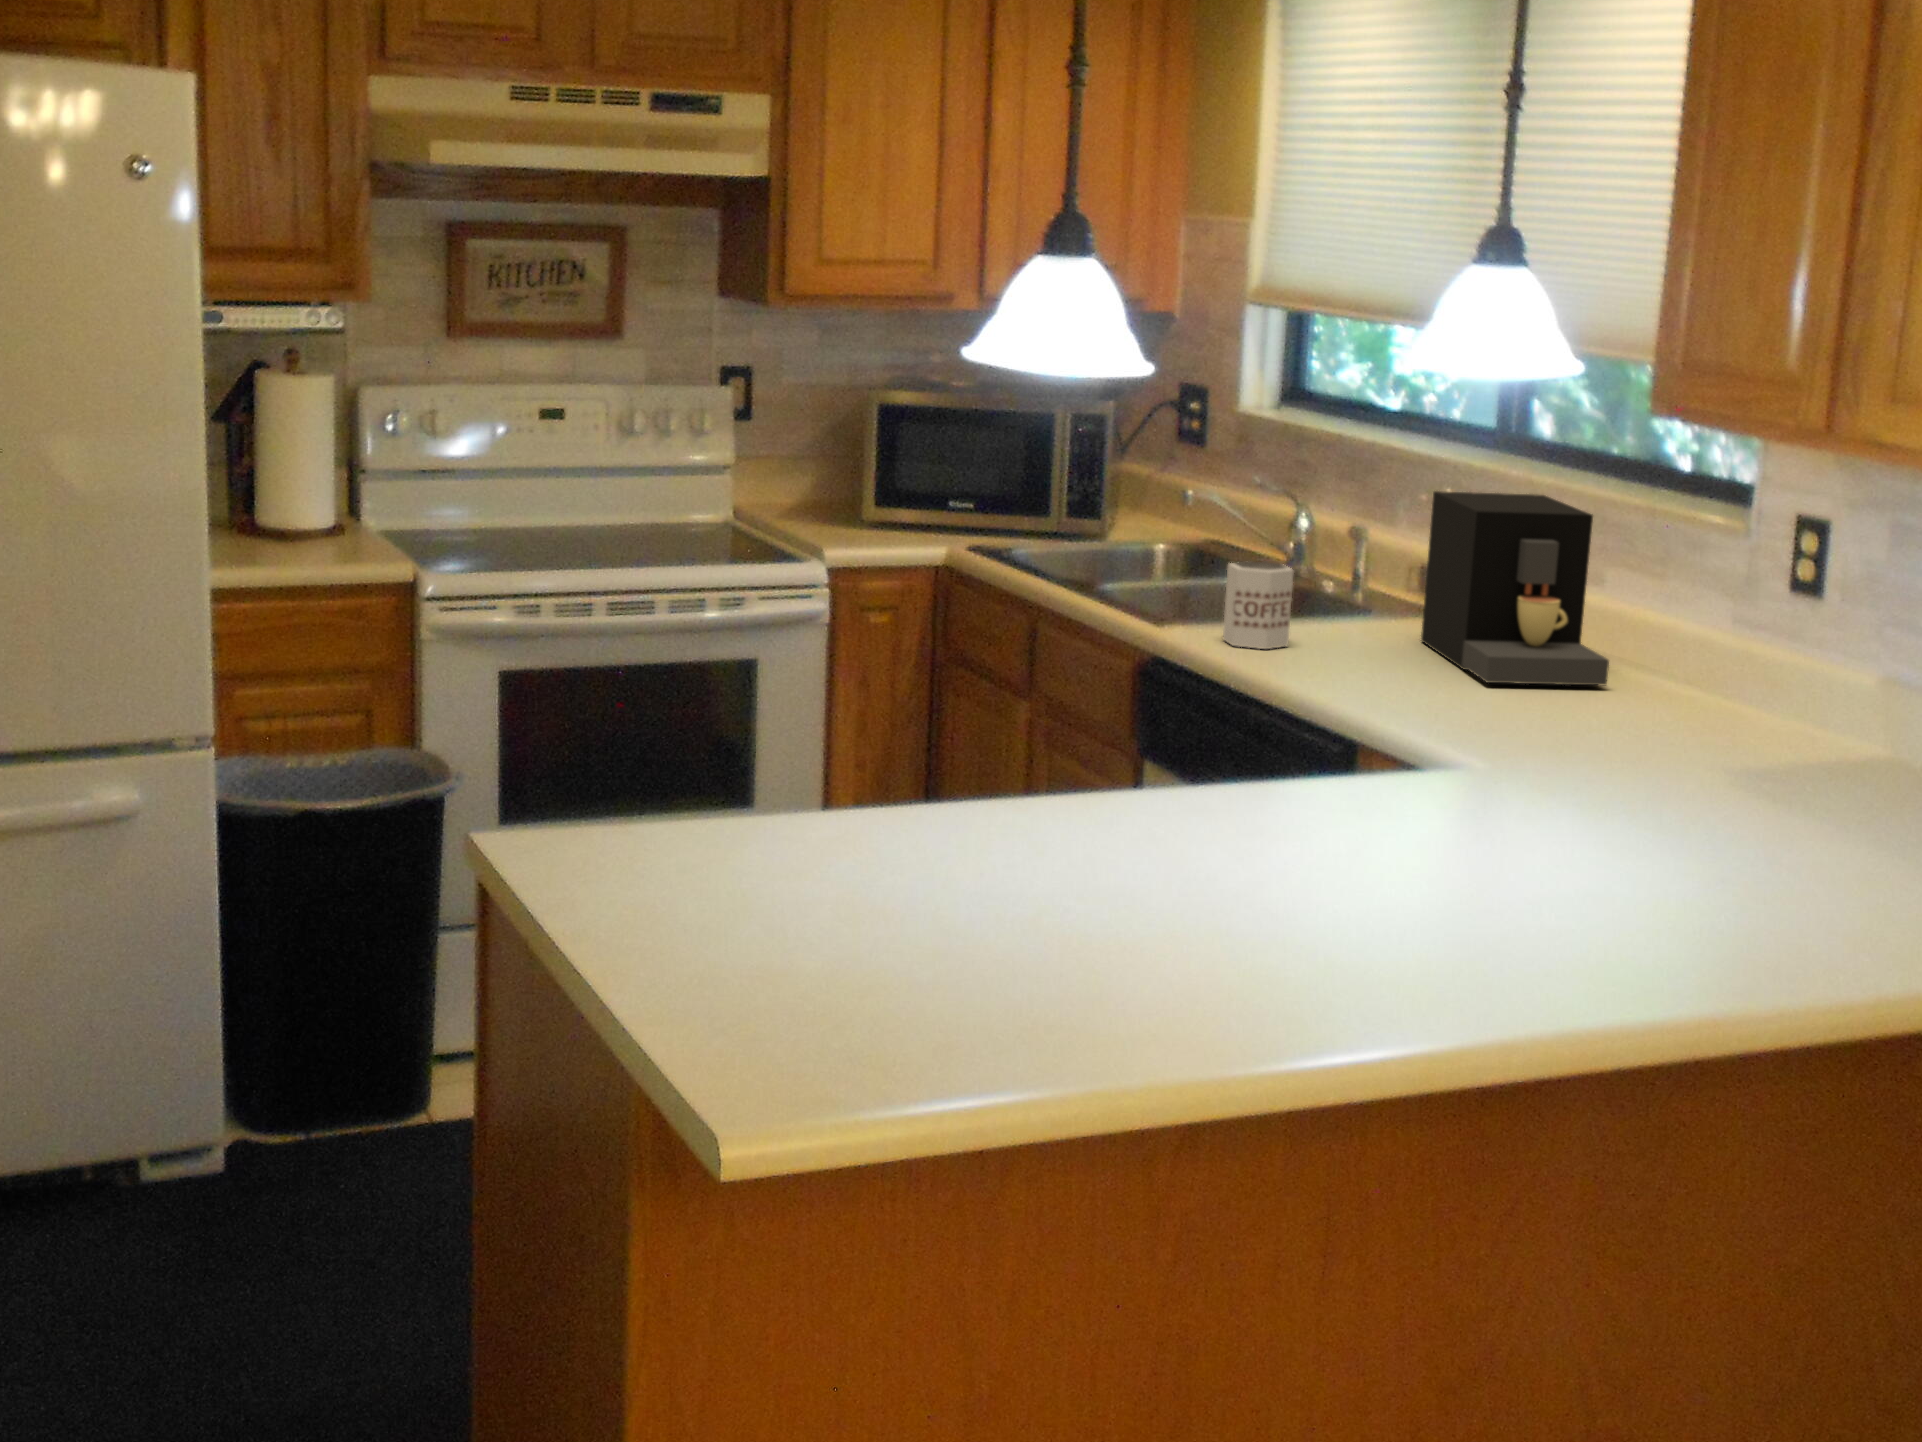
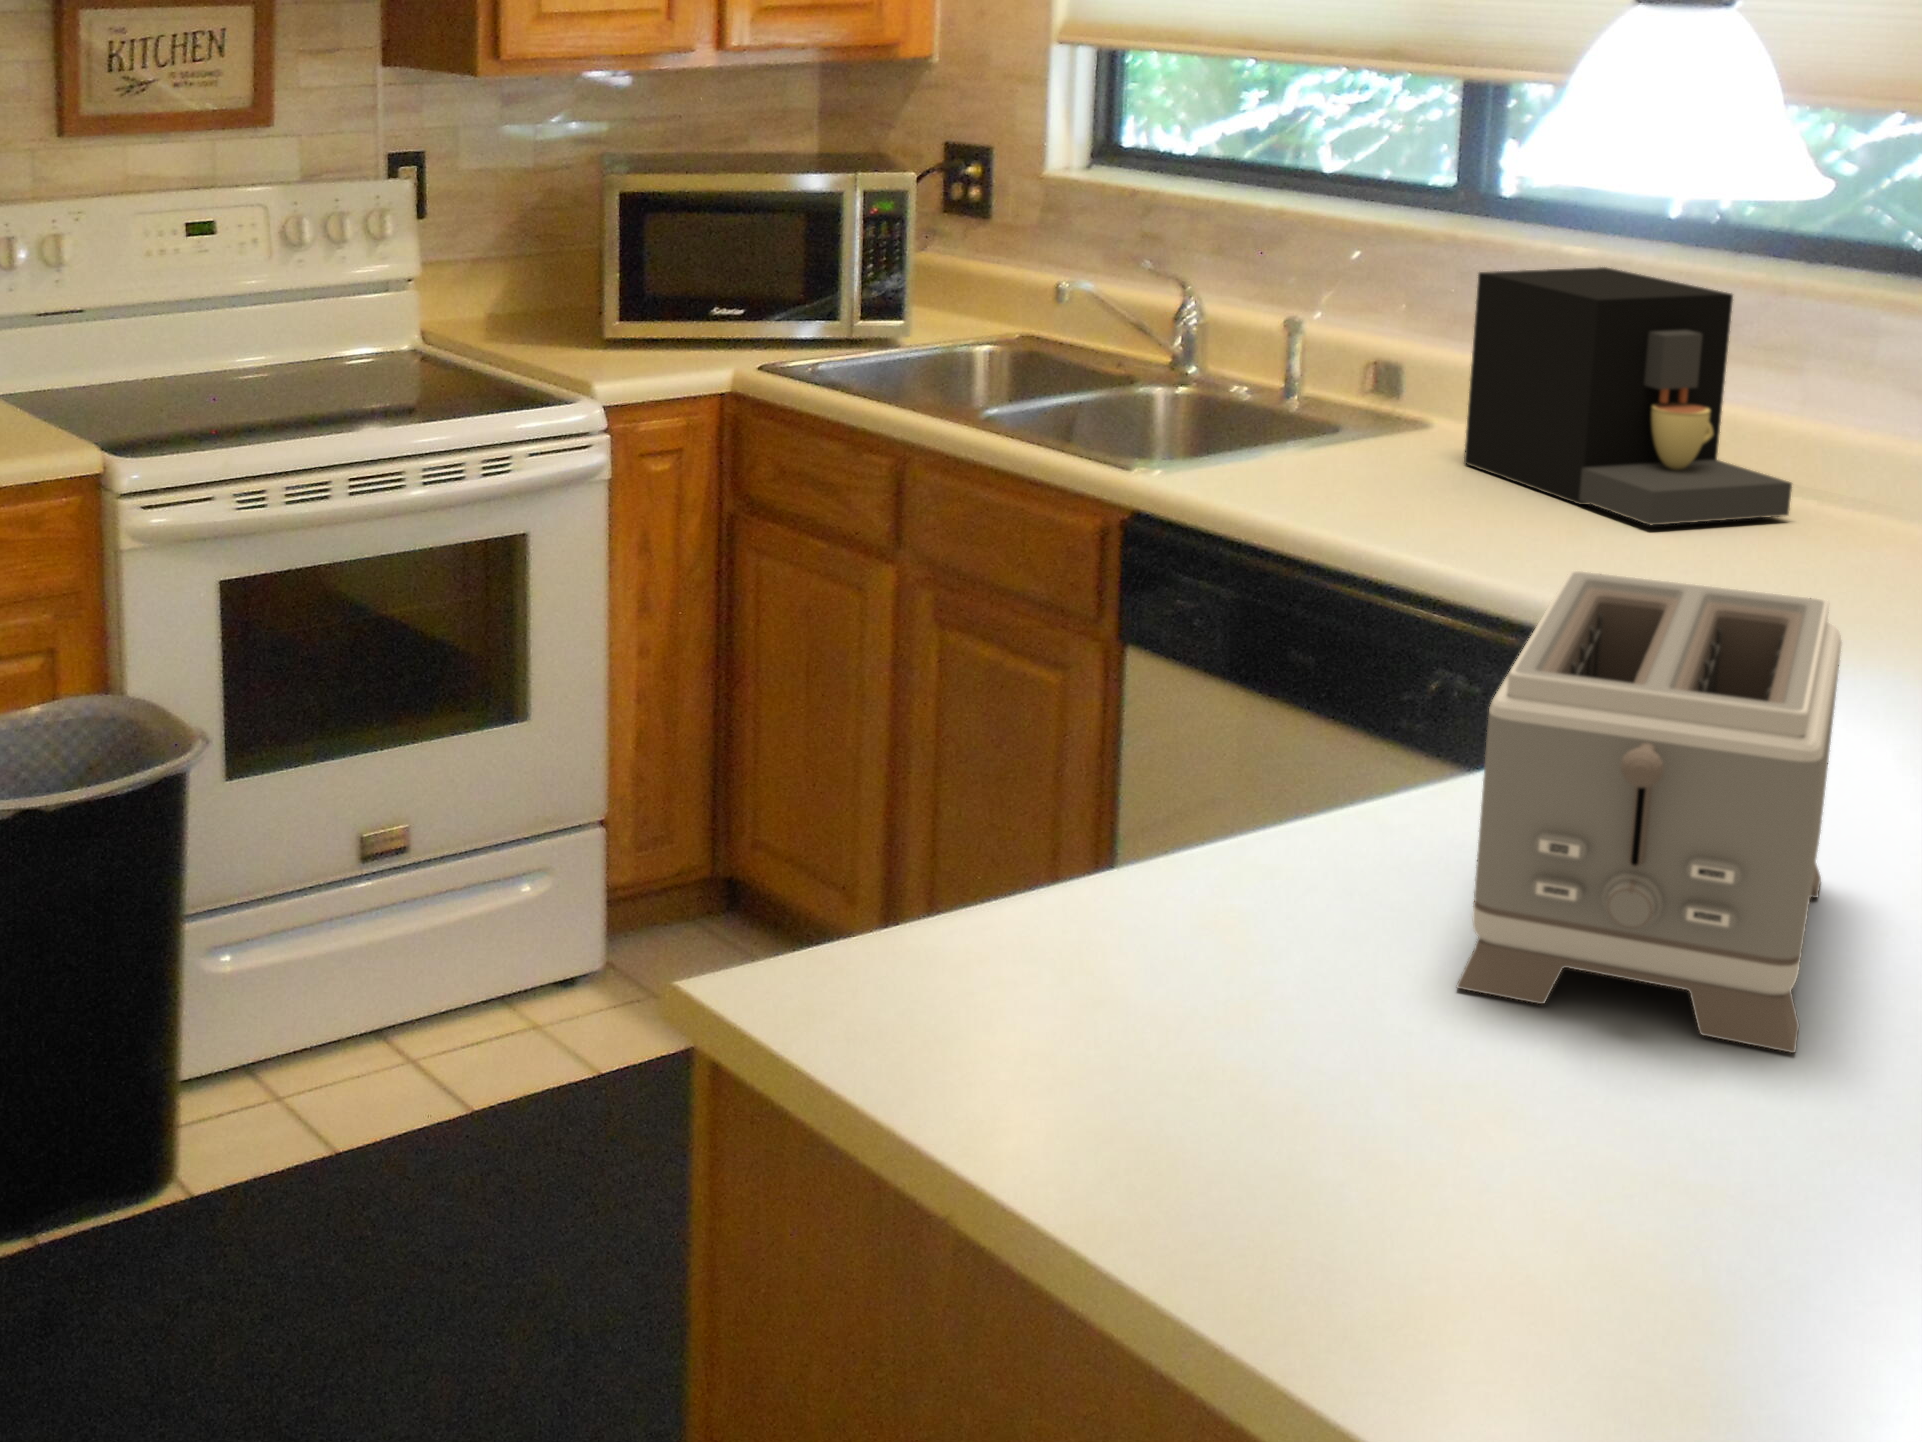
mug: present [1223,561,1294,649] -> none [1237,379,1334,494]
toaster: none [924,639,1247,909] -> present [1457,571,1842,1053]

